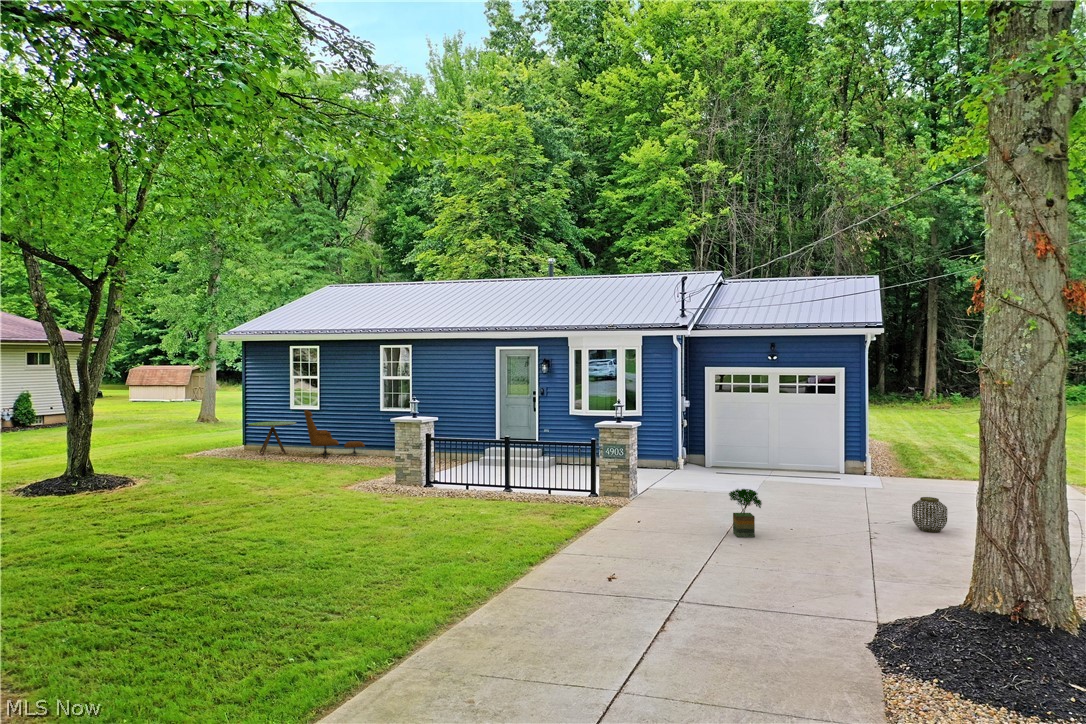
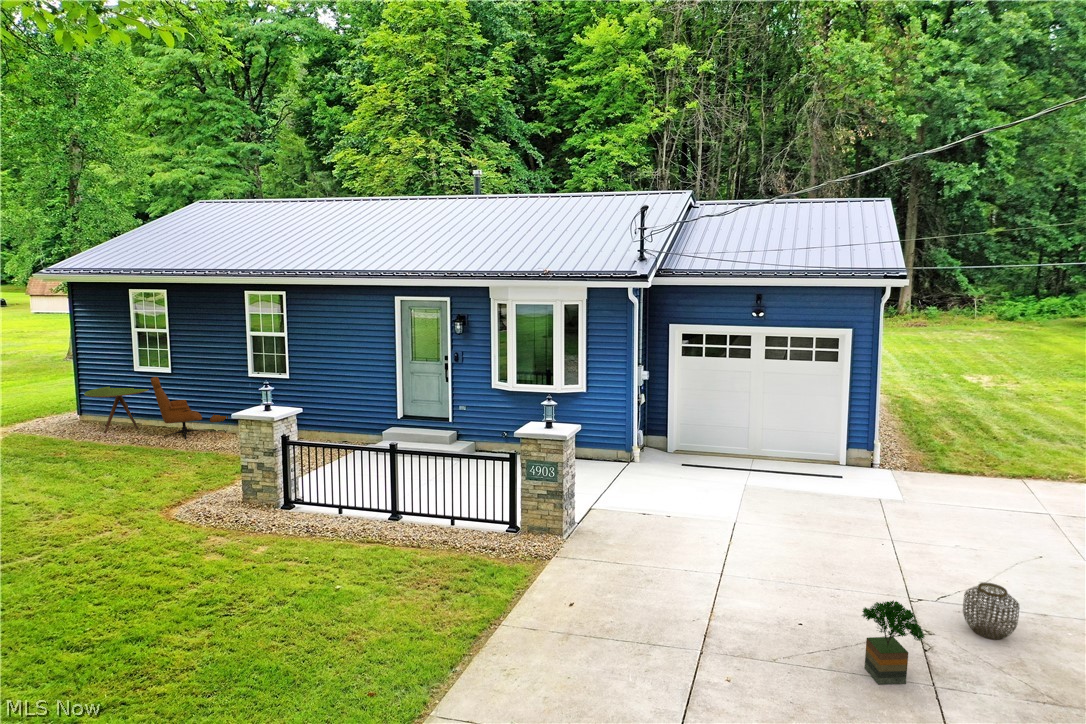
potted tree: present [729,489,762,537] -> present [862,600,925,685]

